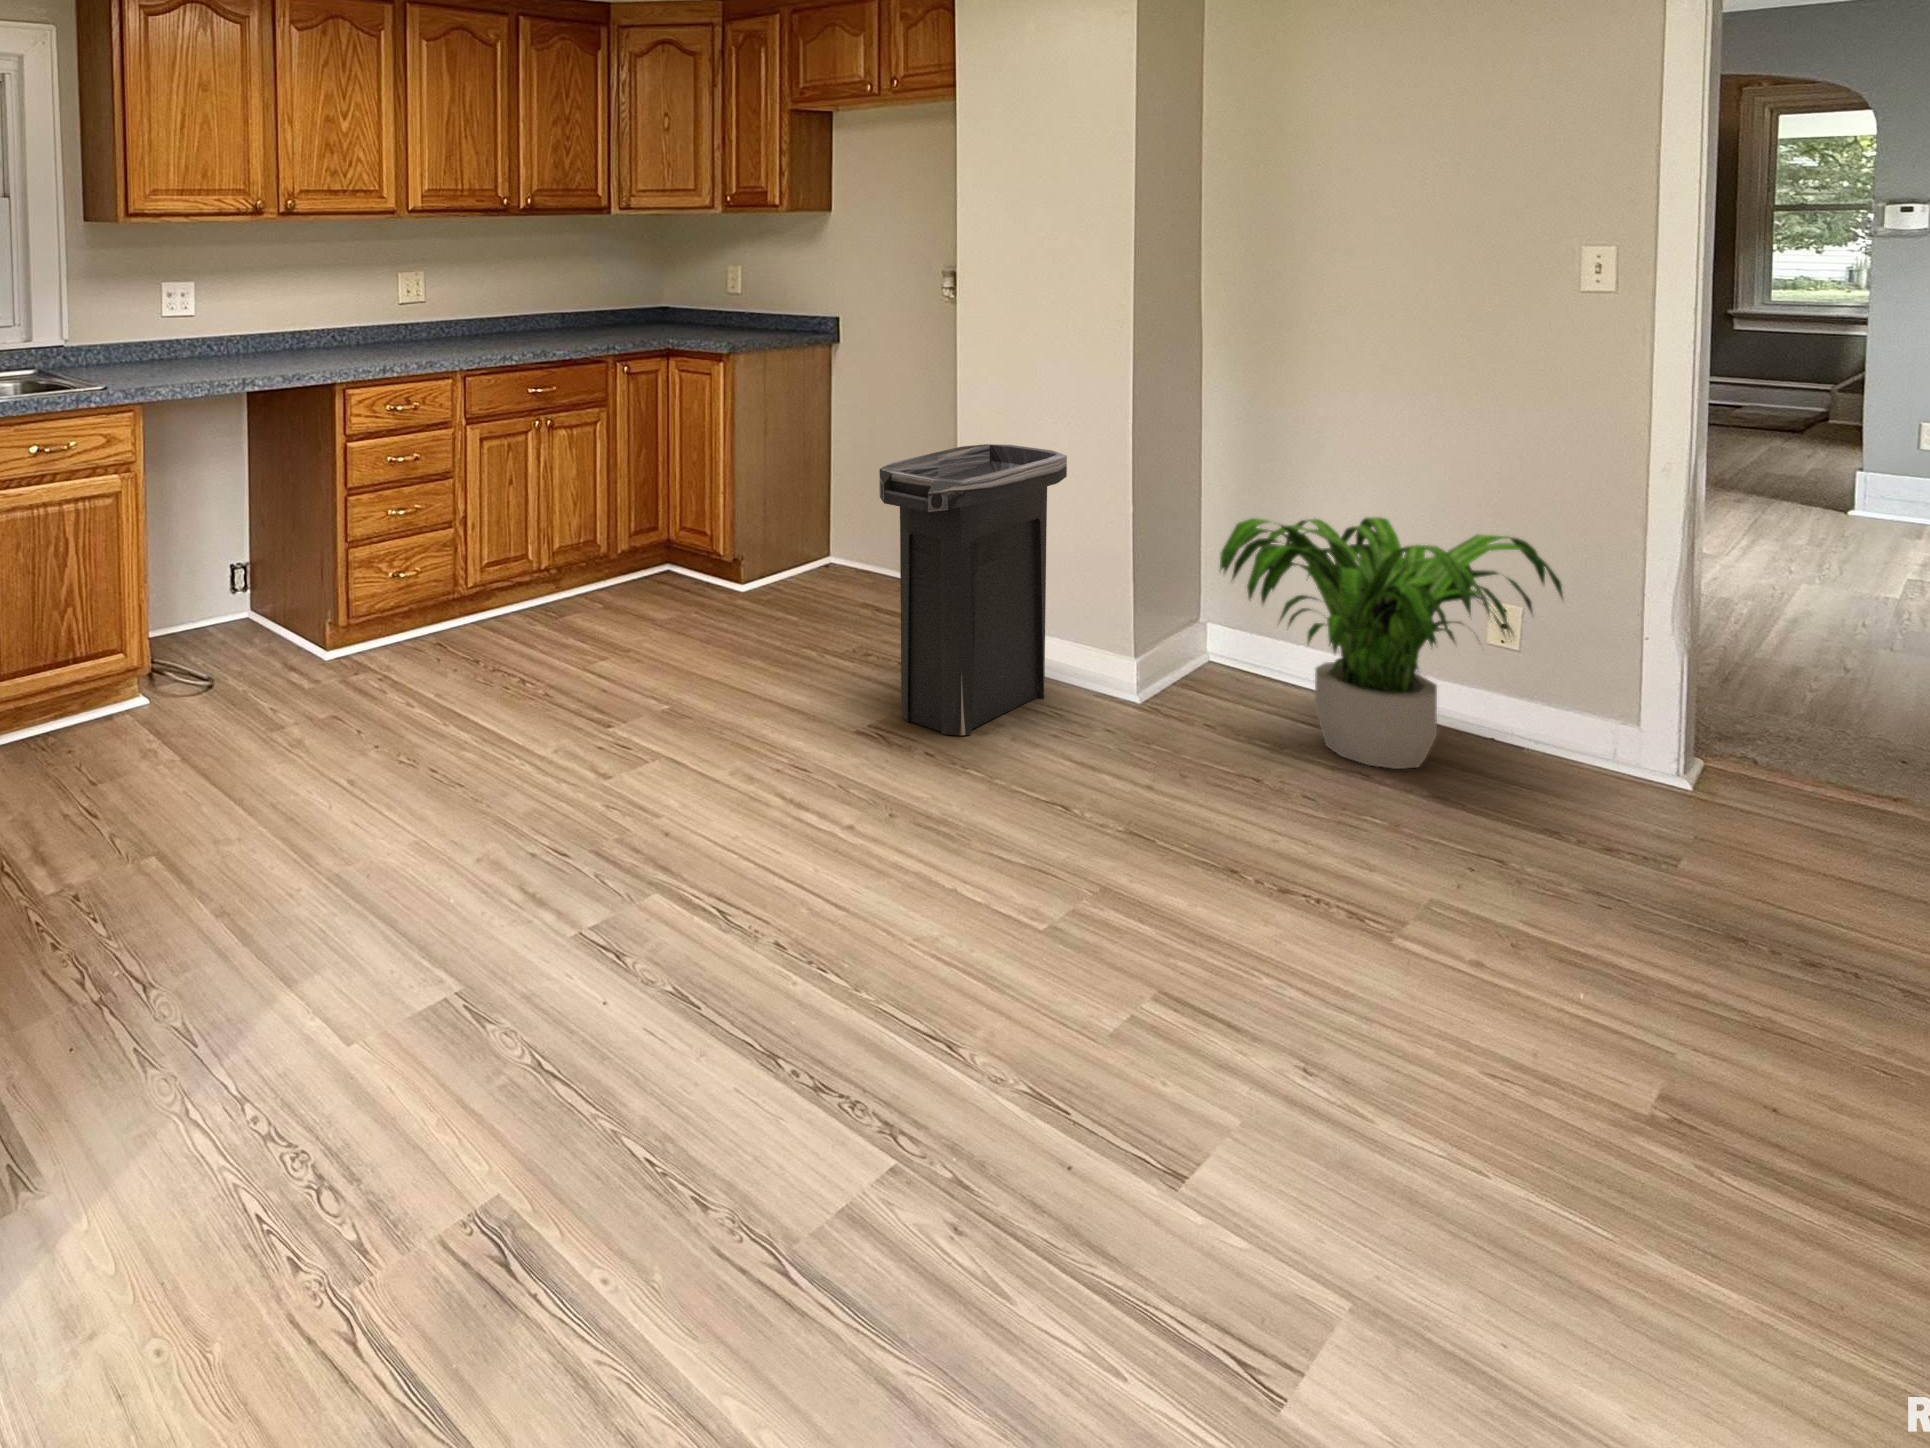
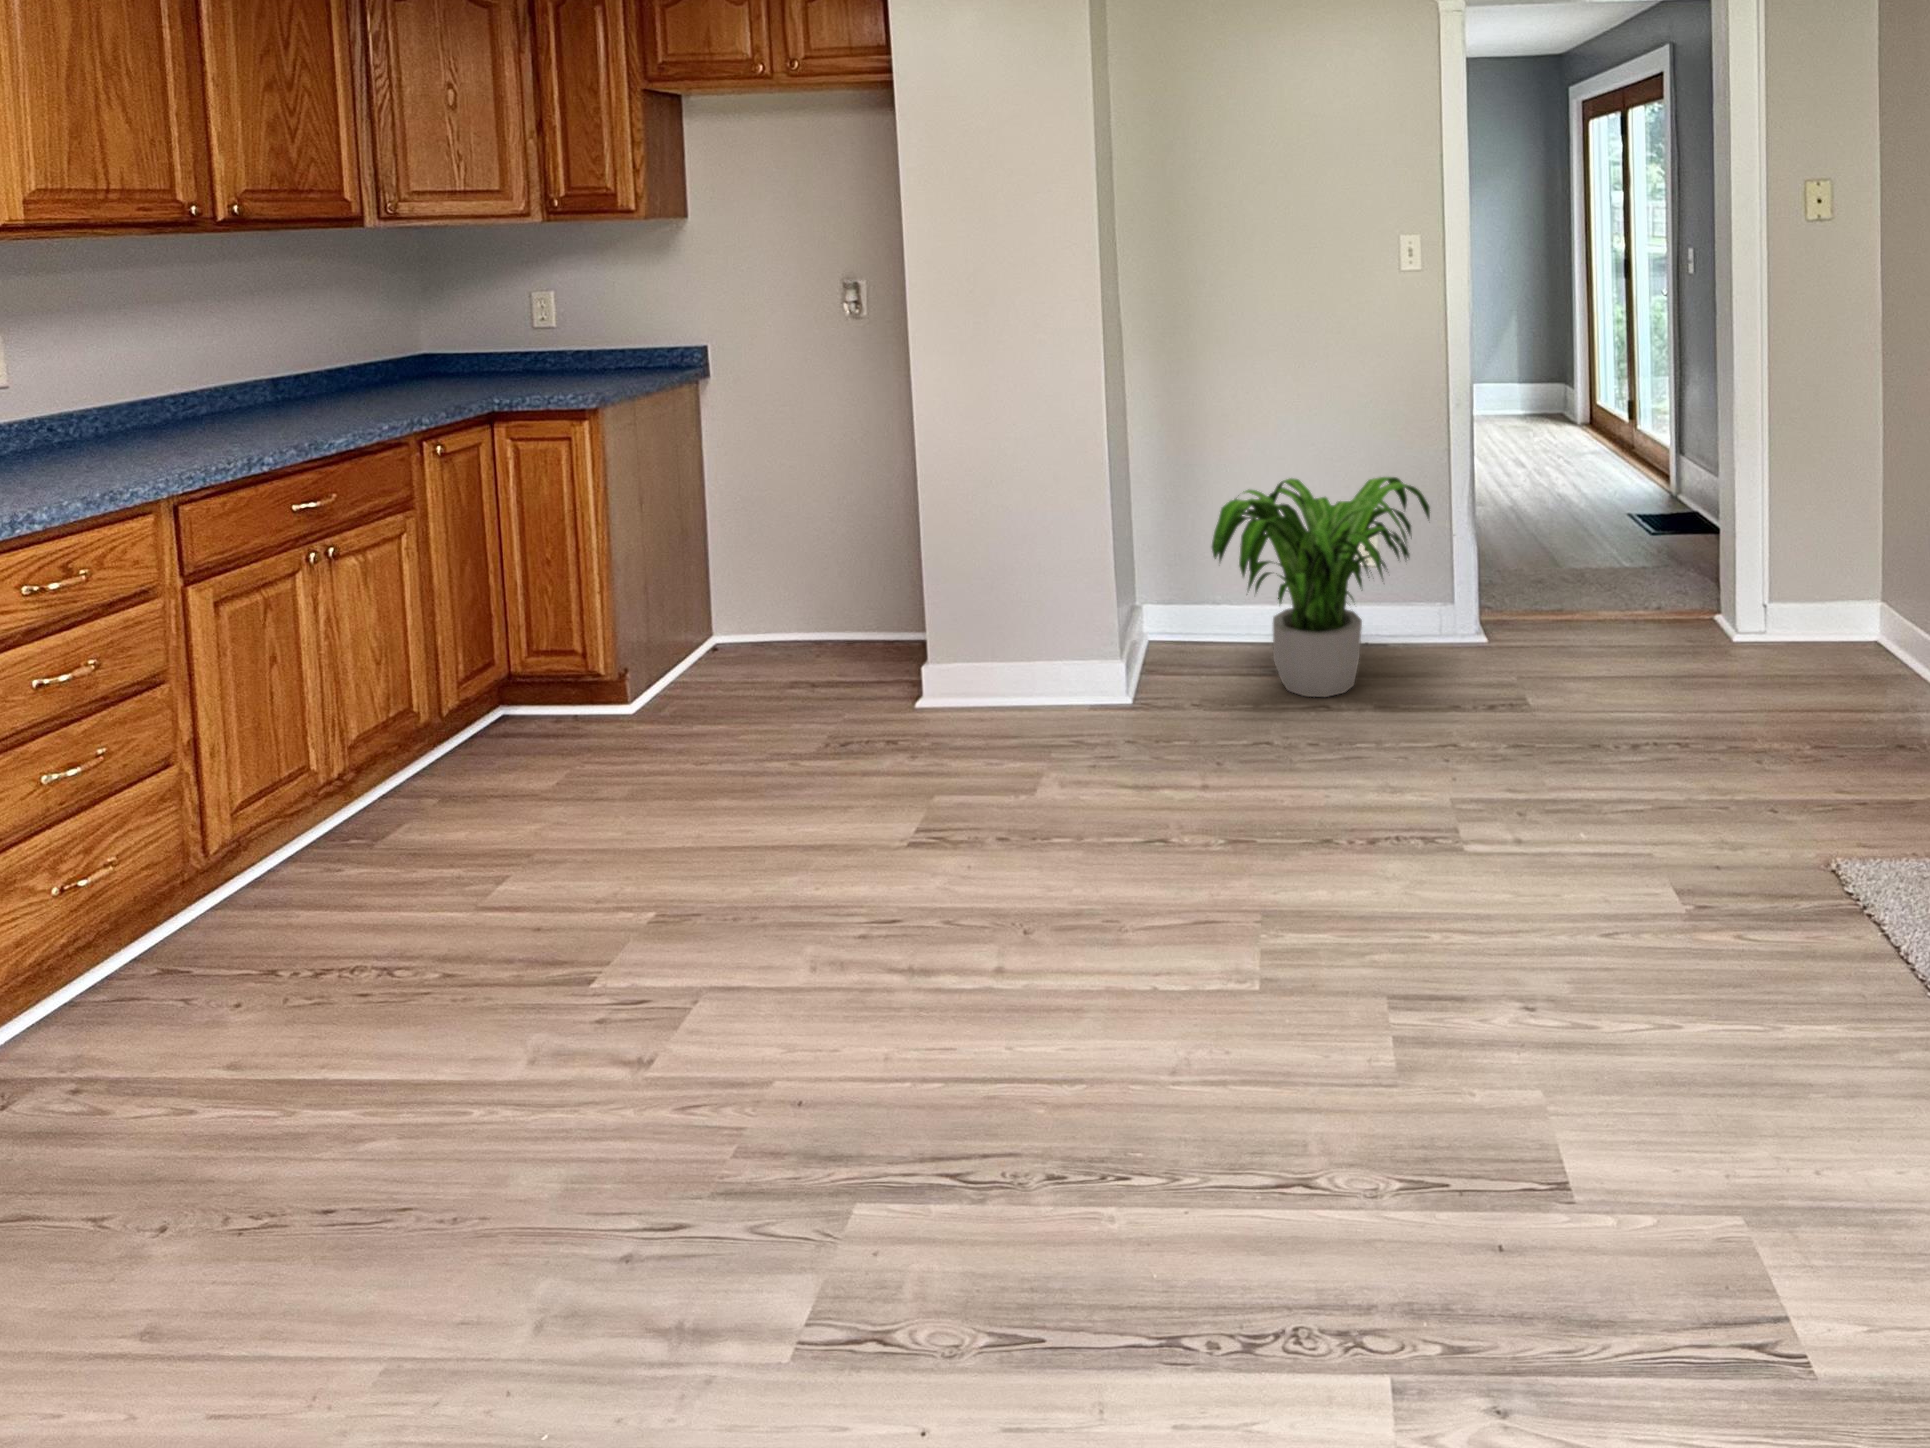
trash can: present [879,444,1067,735] -> none [906,467,1059,809]

